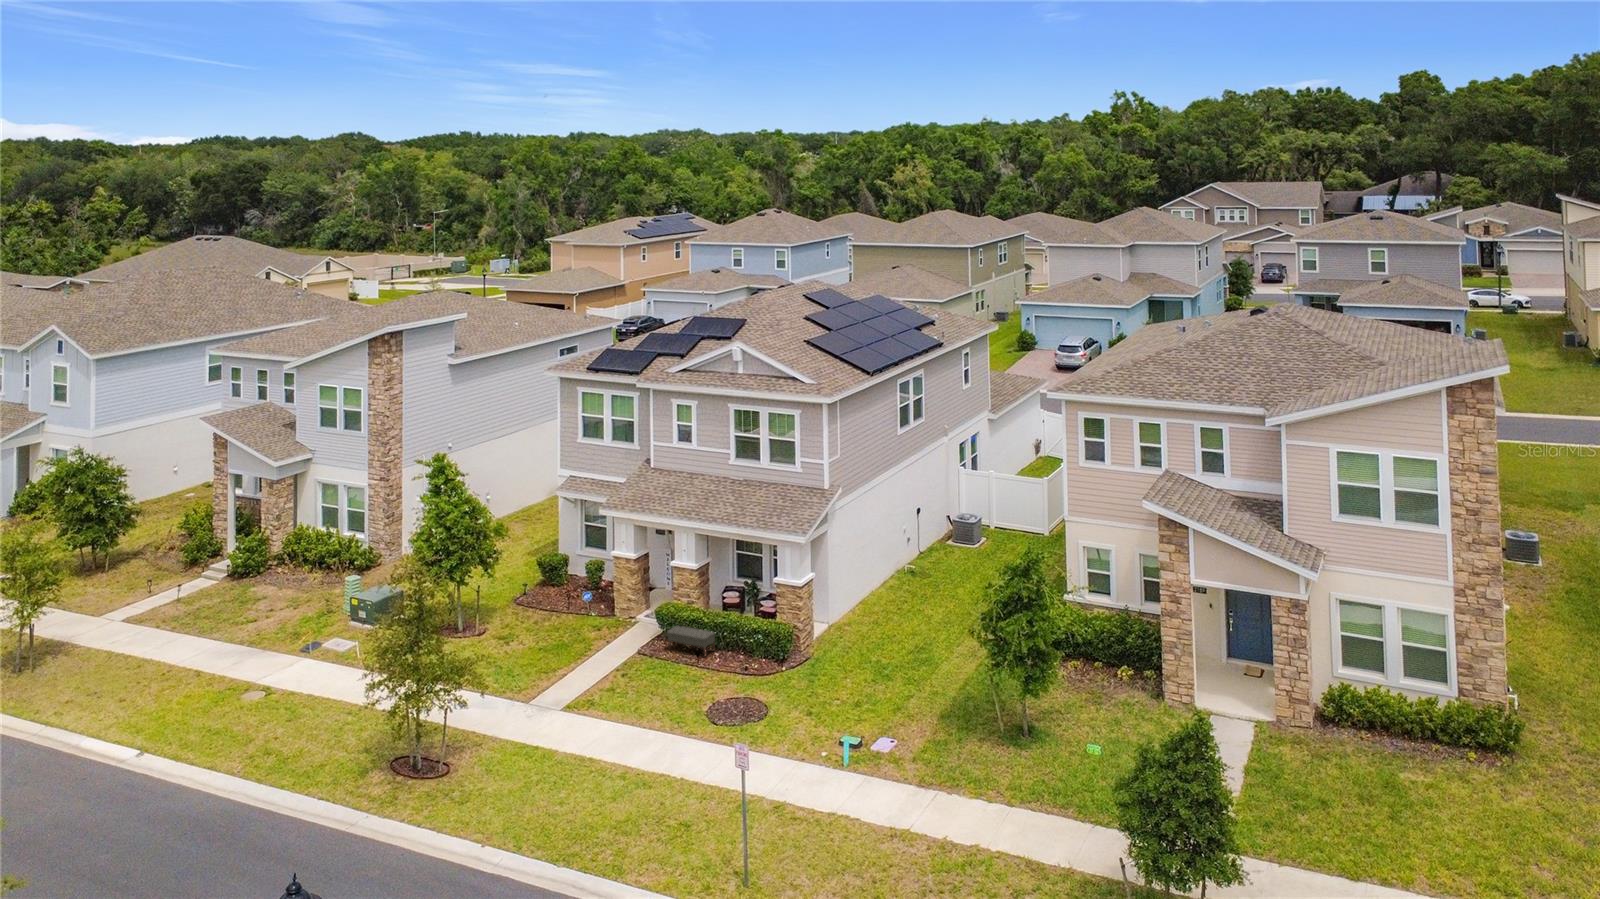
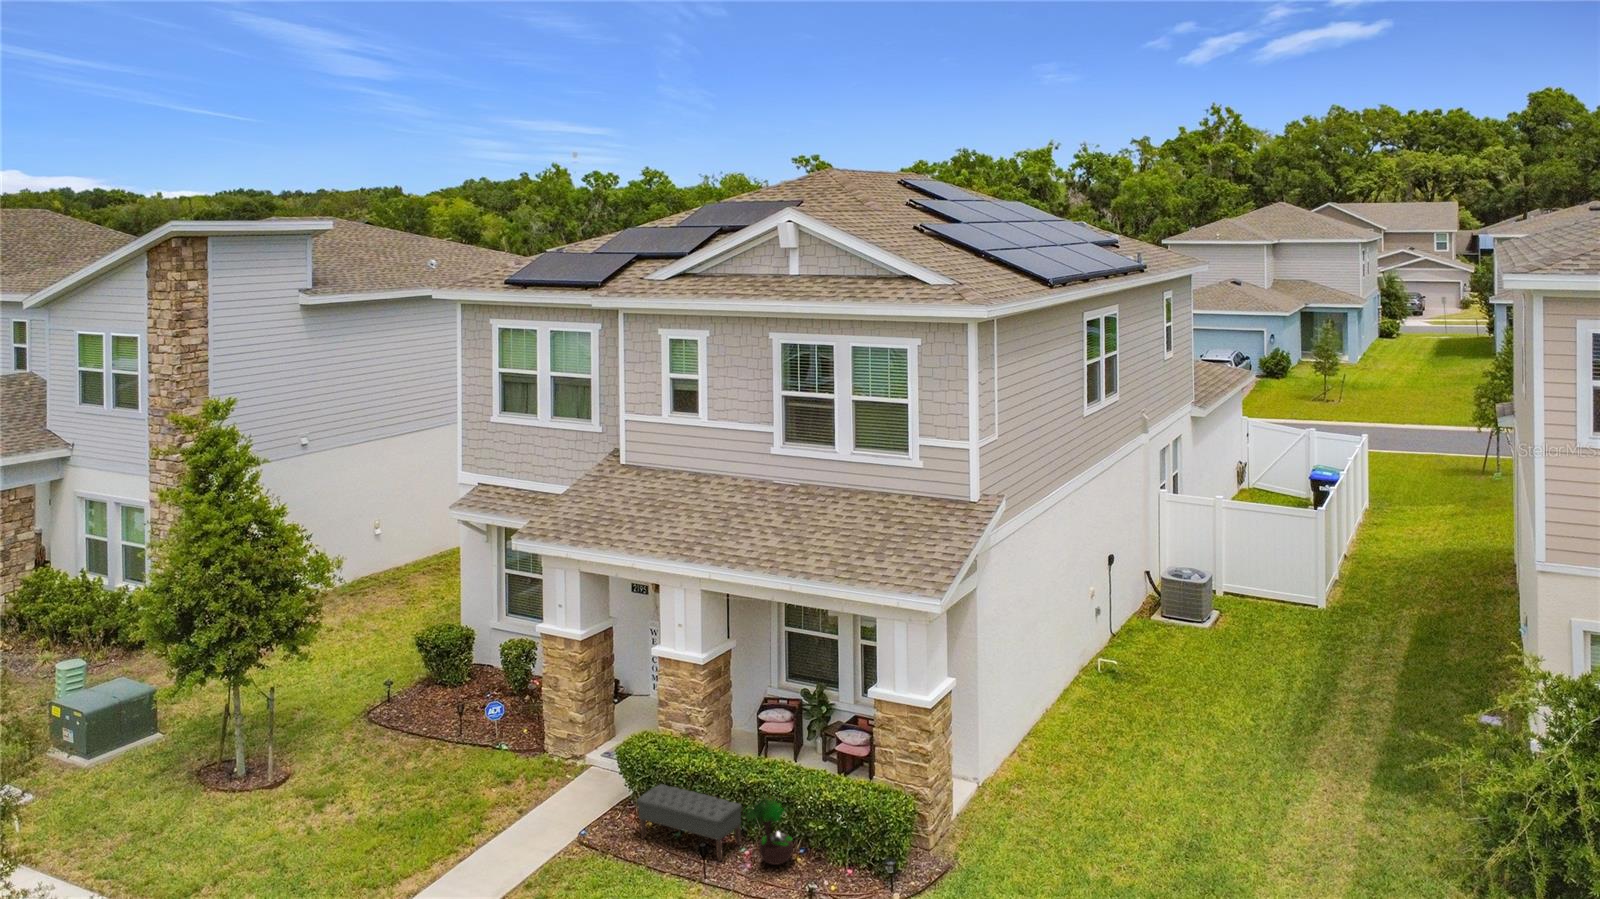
potted tree: none [715,624,738,658] -> present [746,796,793,865]

